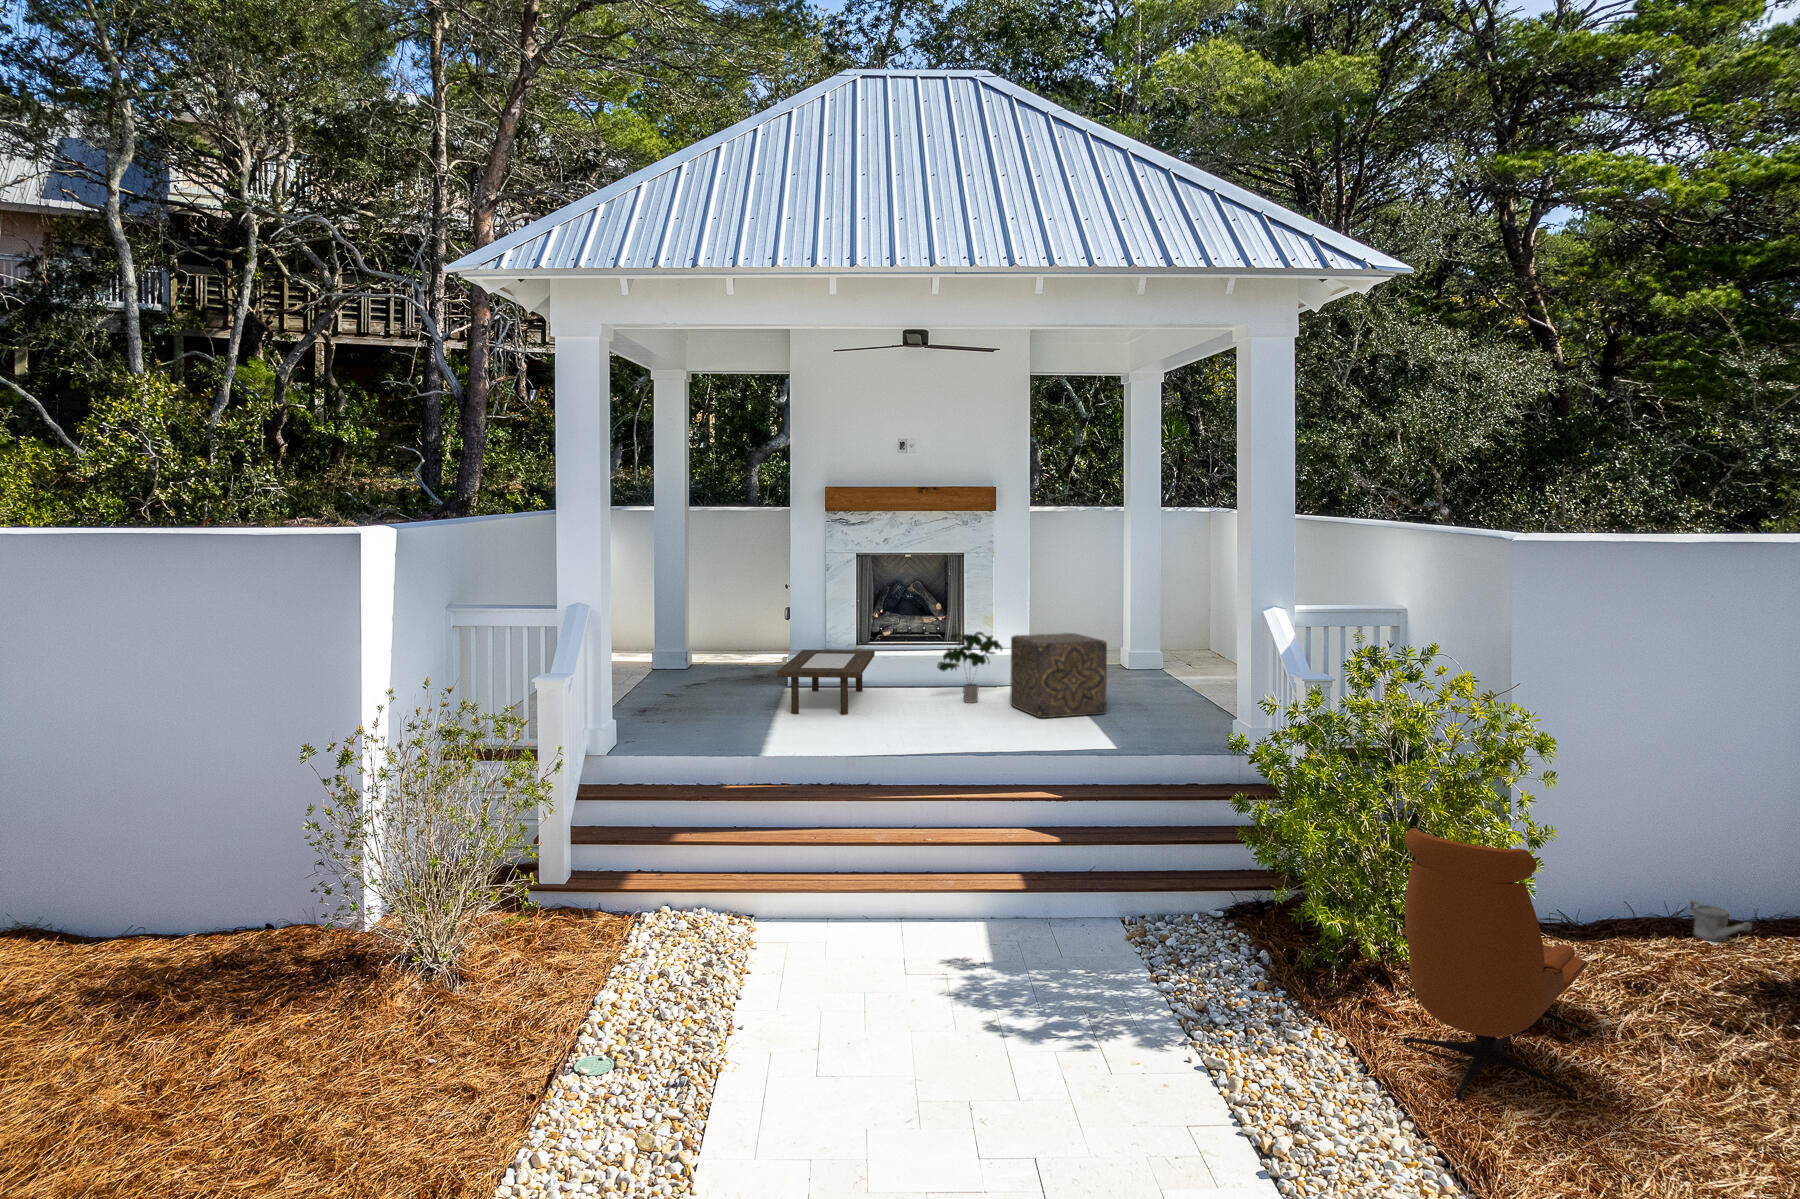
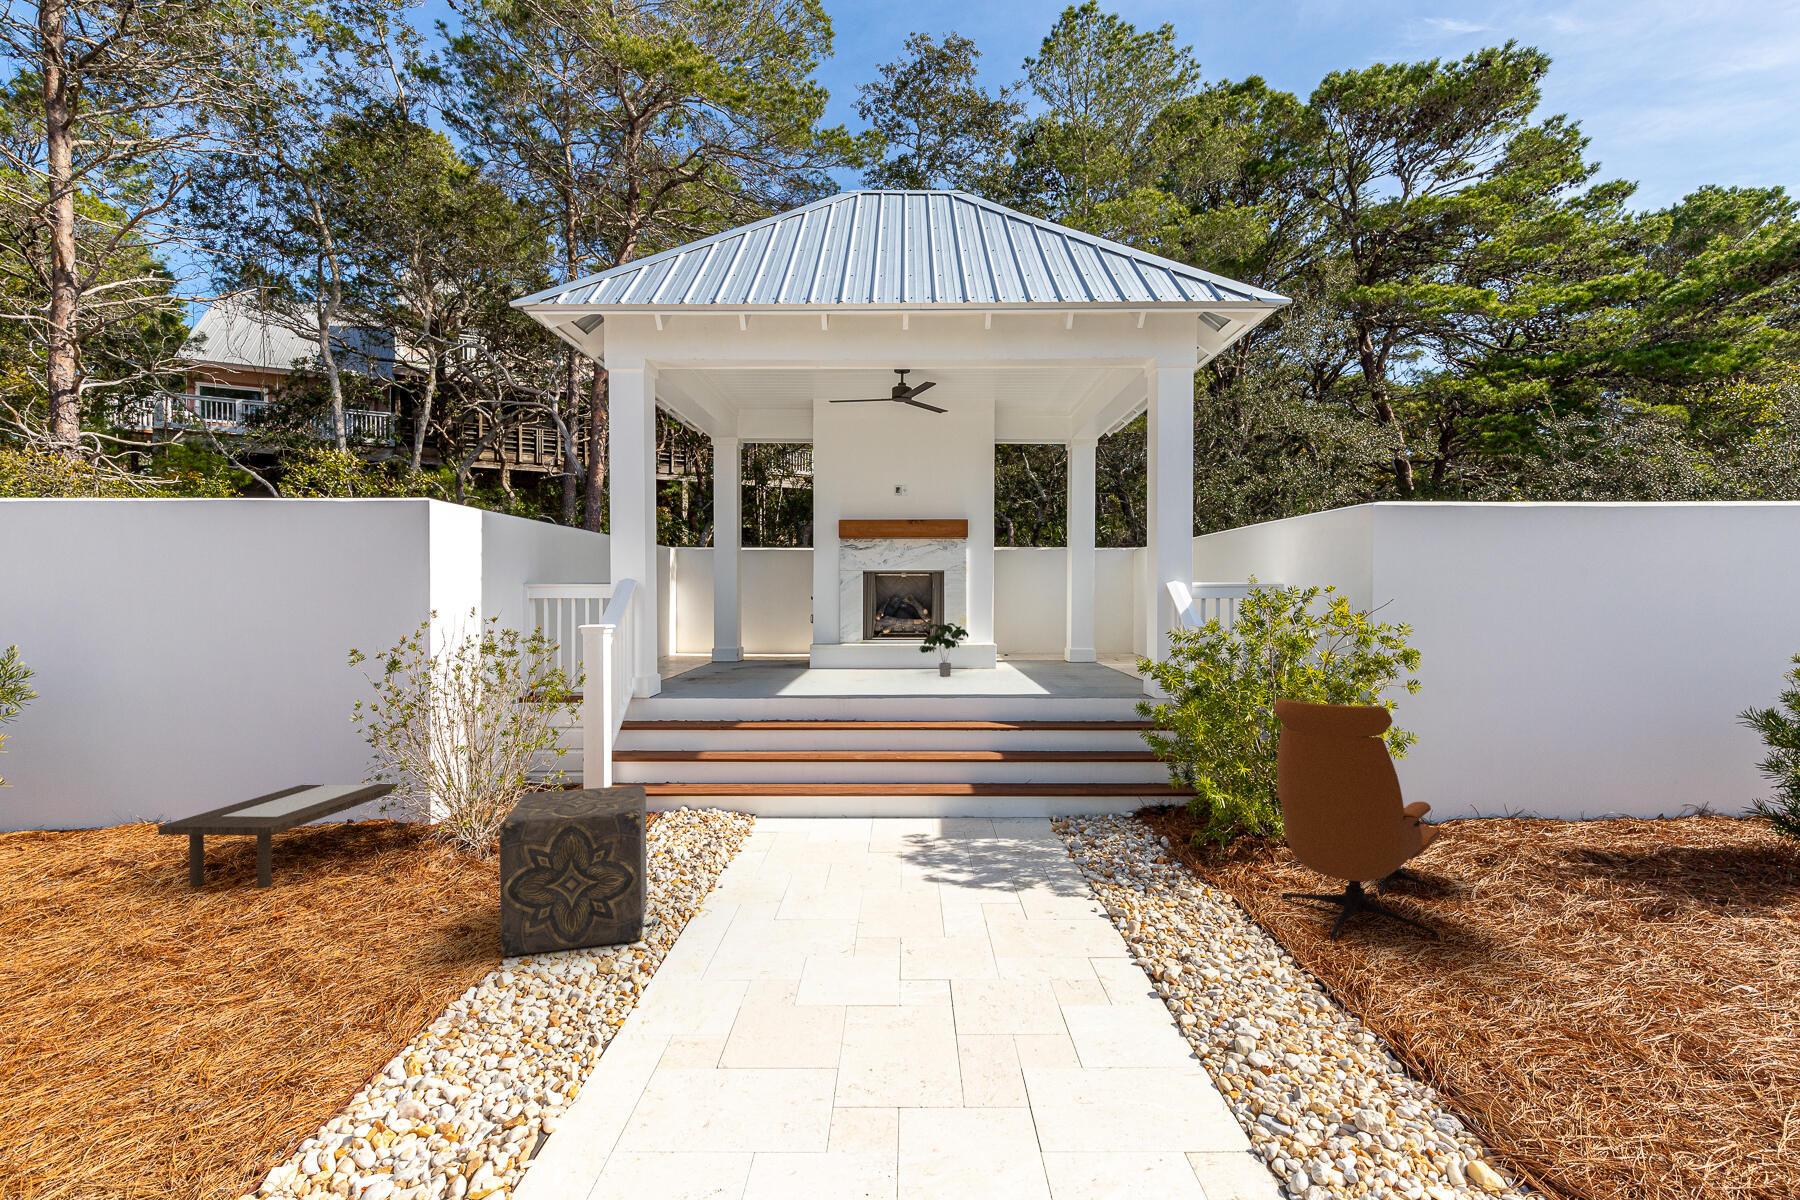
ottoman: present [1010,633,1107,718] -> present [500,785,647,956]
coffee table: present [777,650,875,715] -> present [158,784,408,888]
watering can: present [1690,901,1751,942] -> none [1522,800,1578,832]

